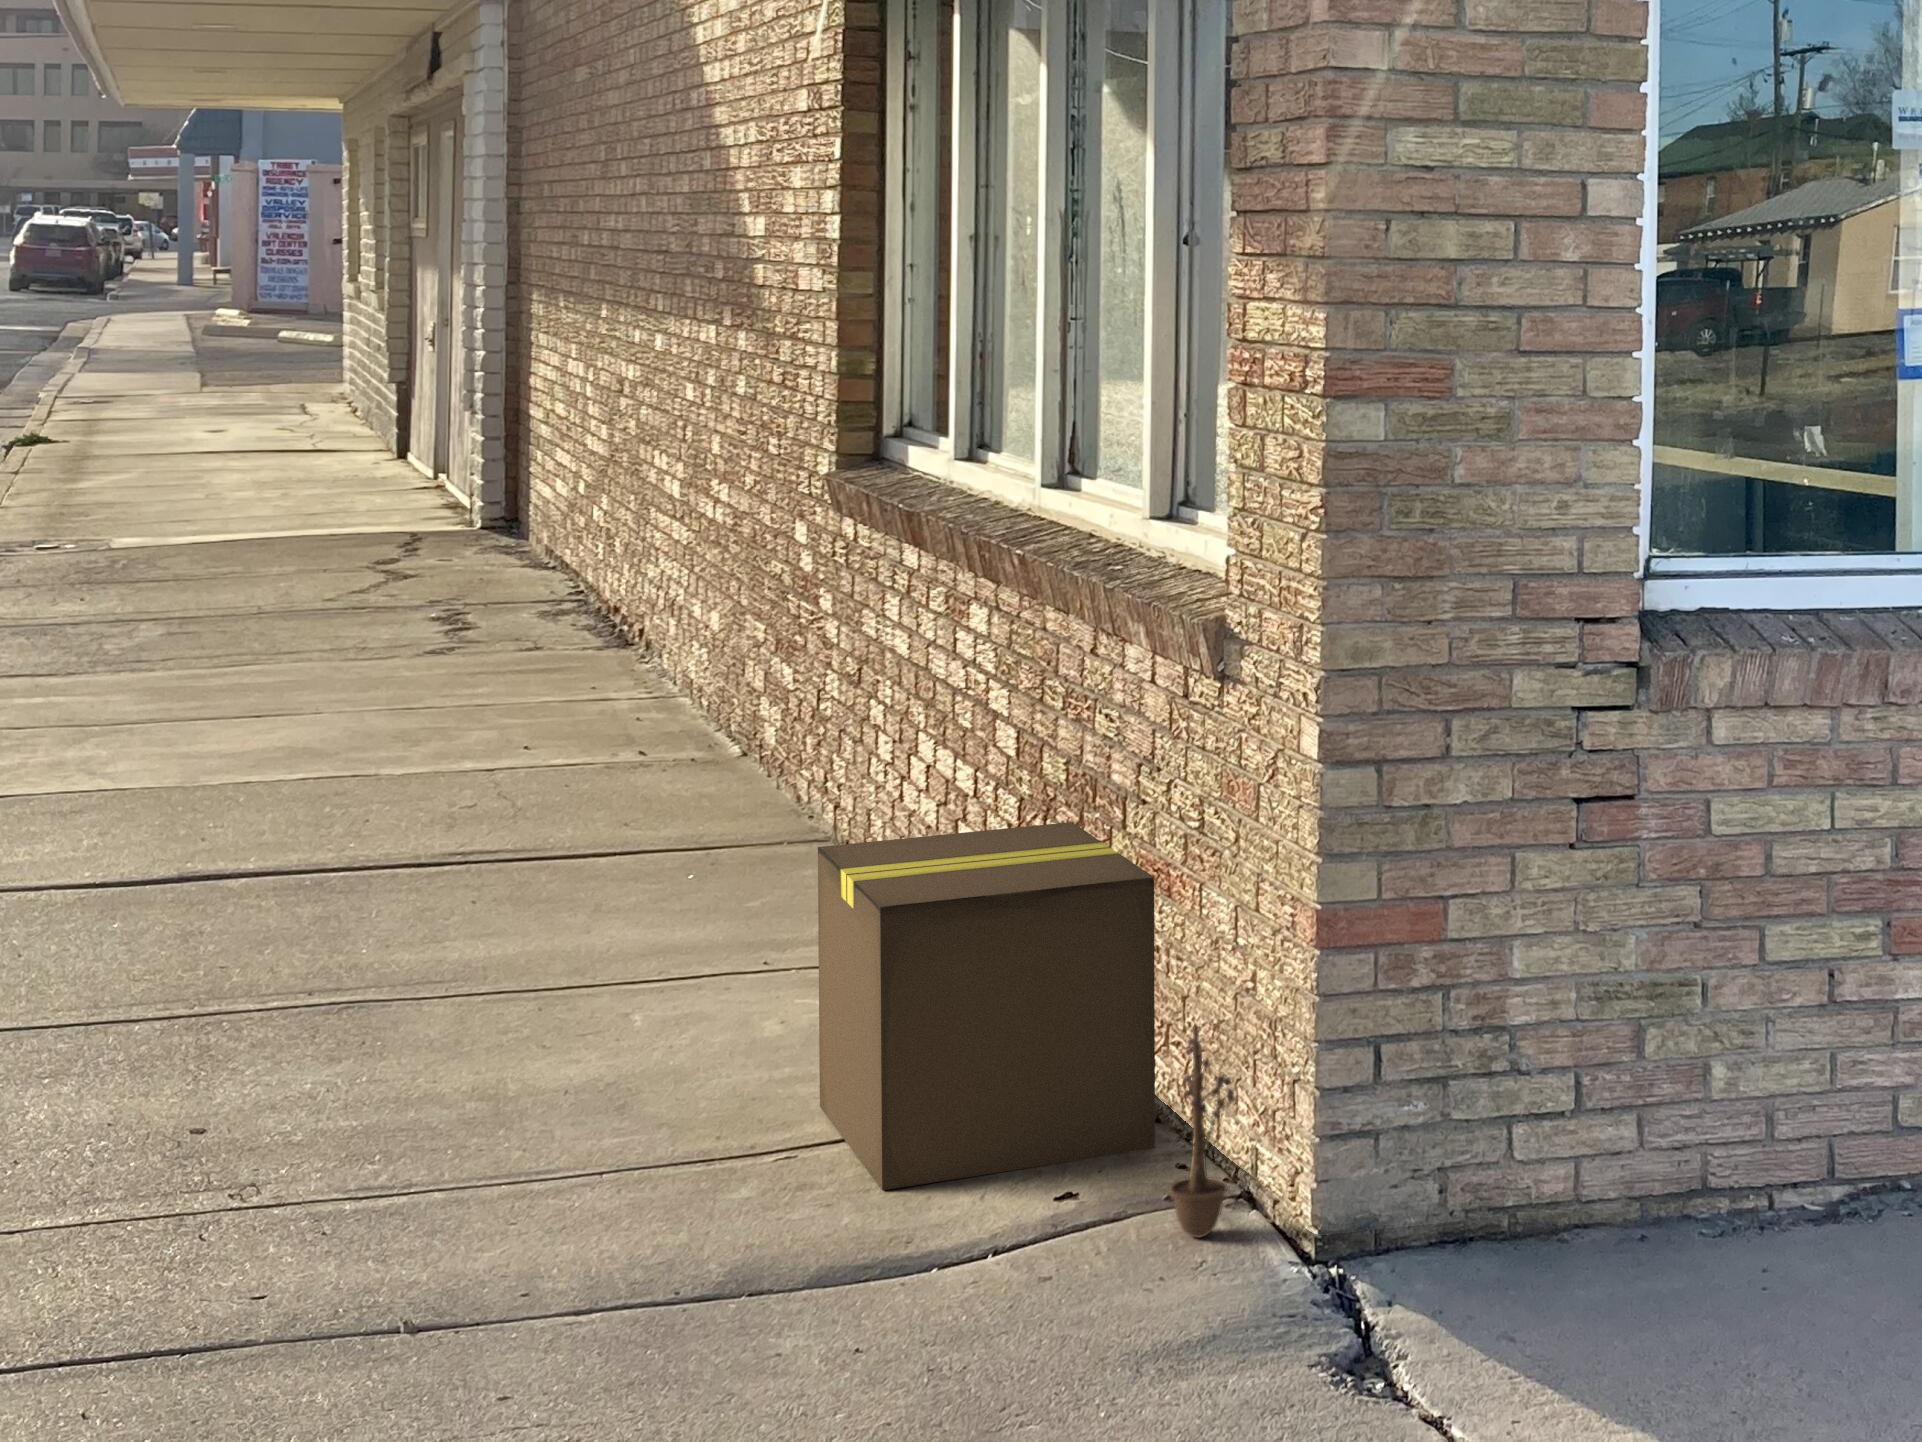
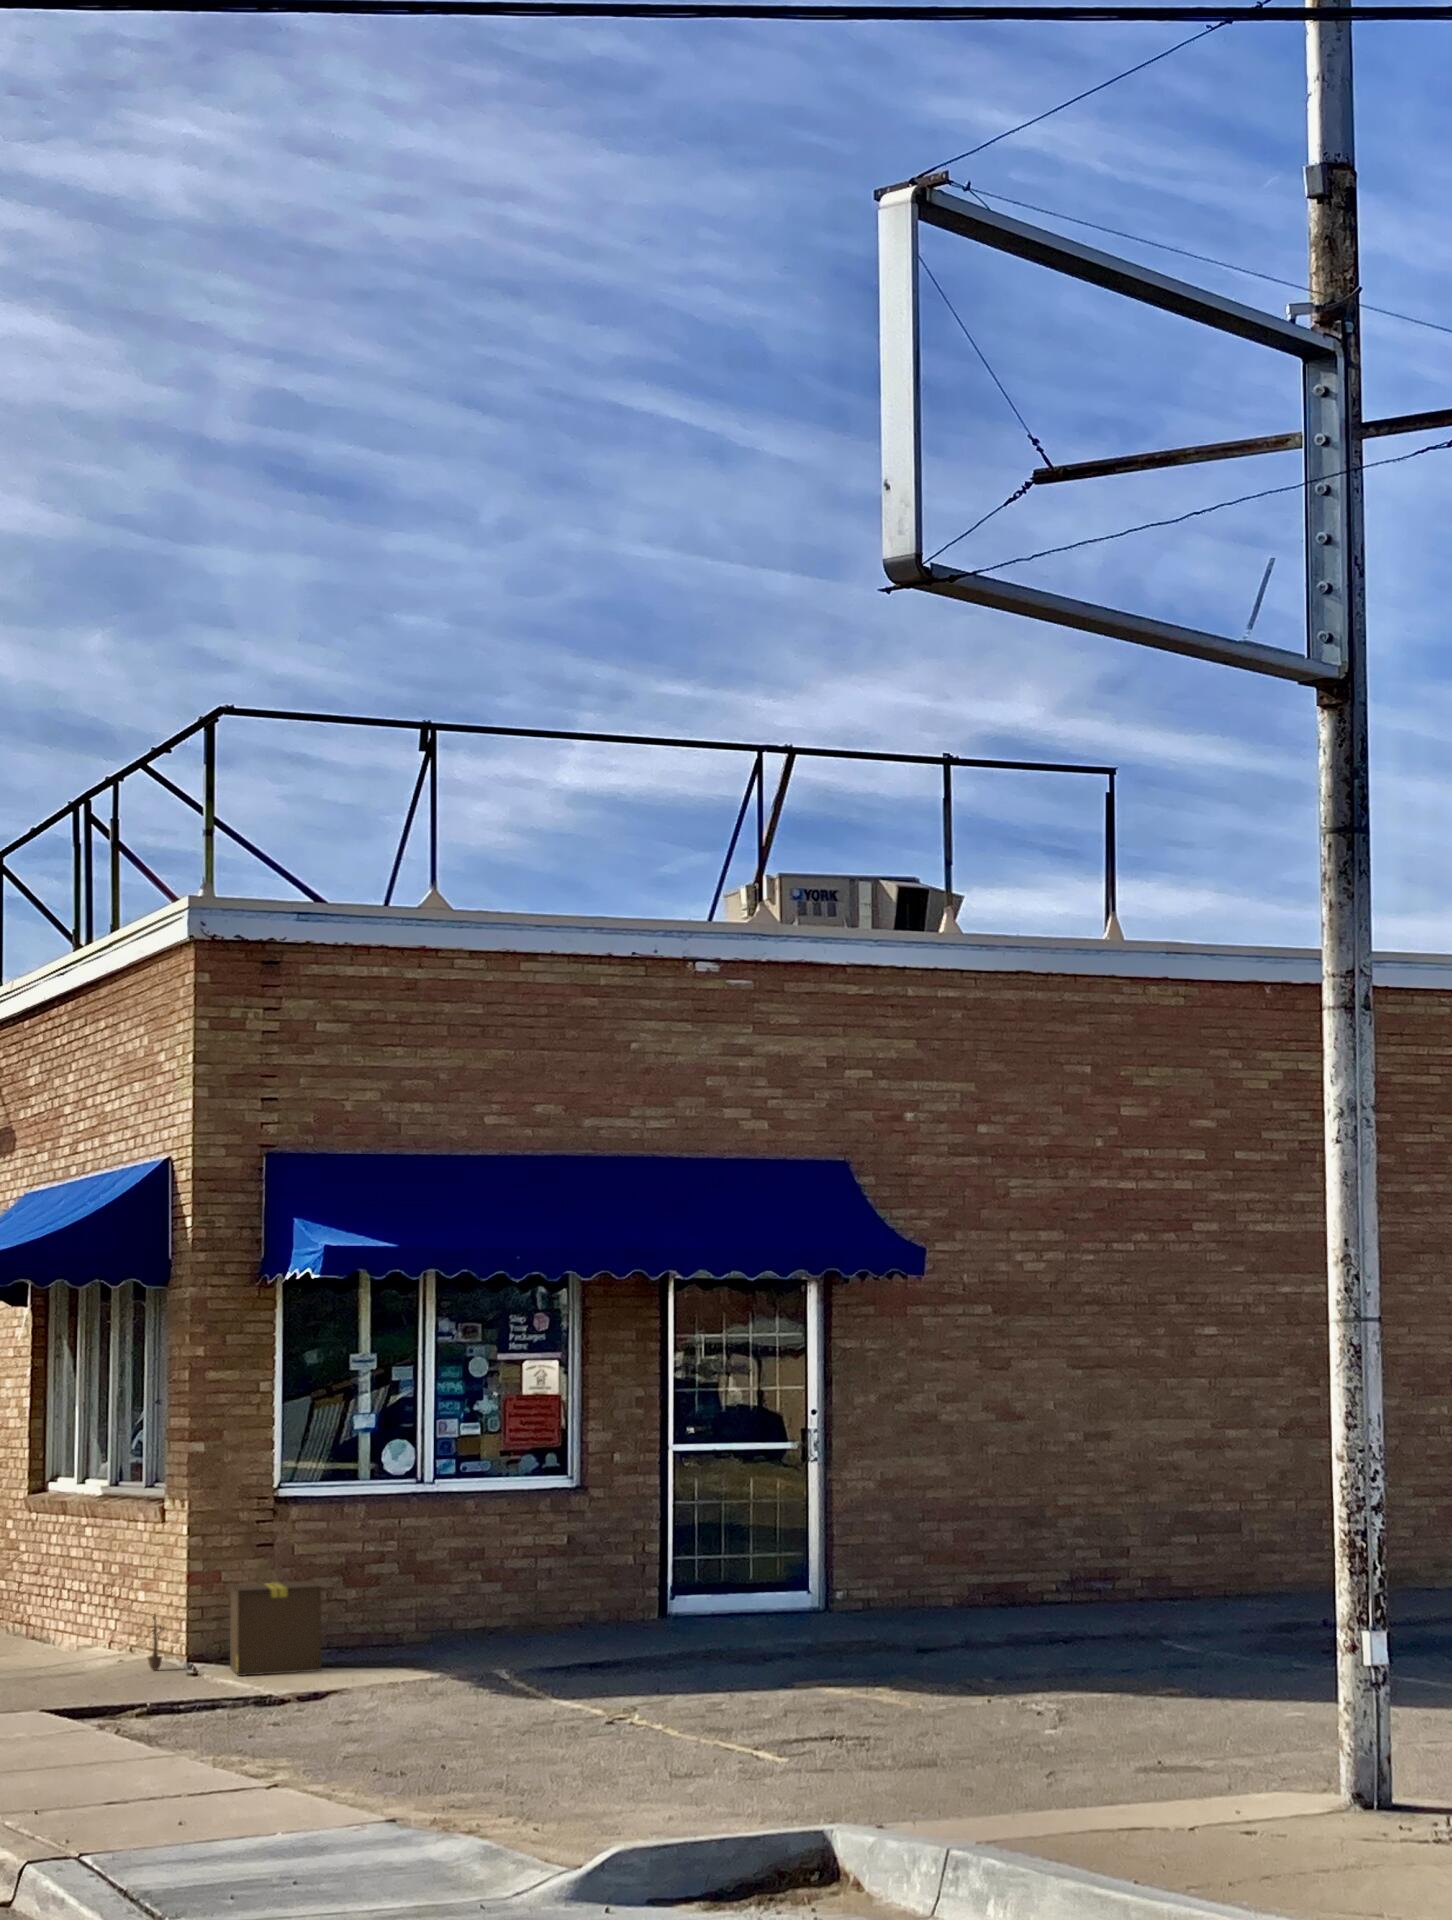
cardboard box: present [818,822,1155,1190] -> present [230,1581,321,1676]

